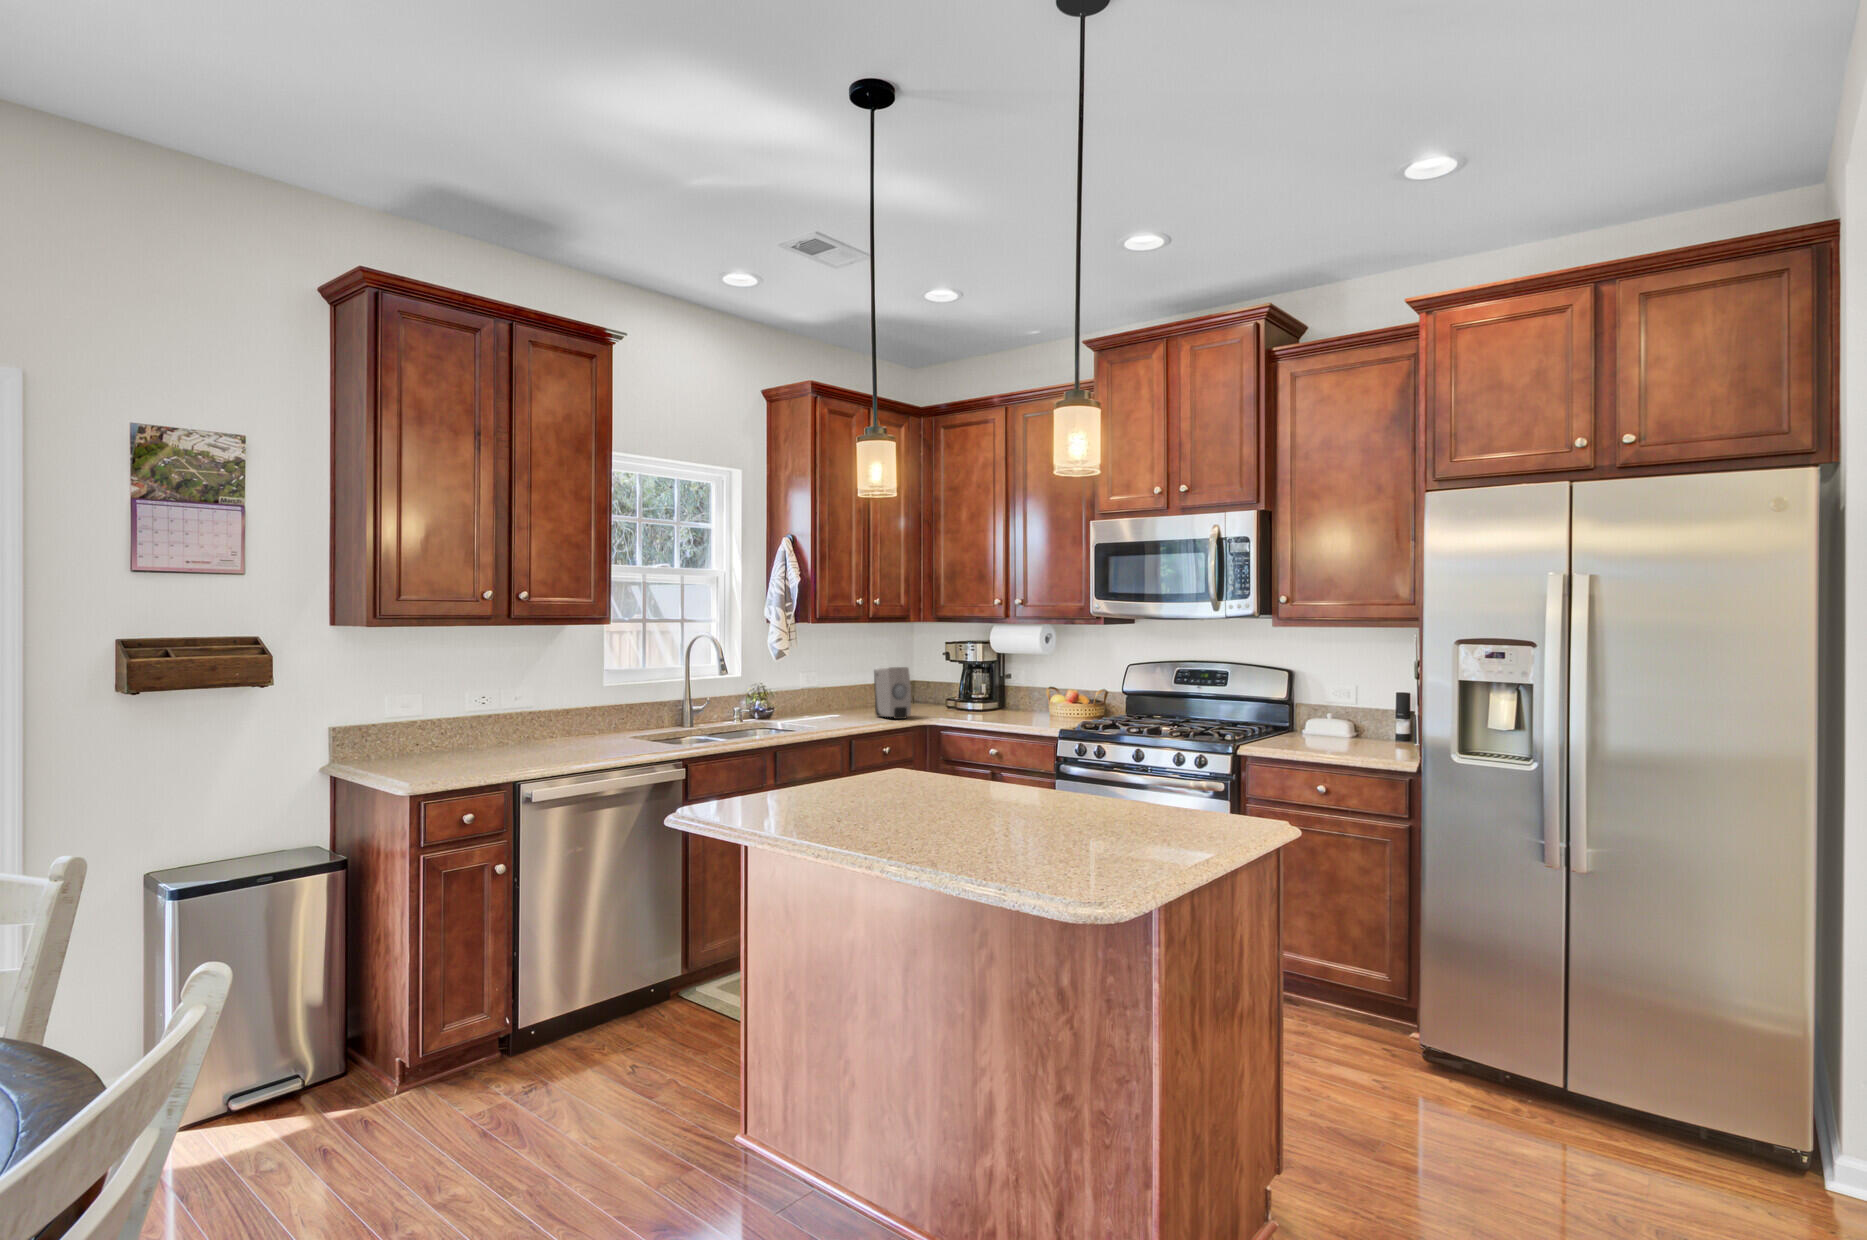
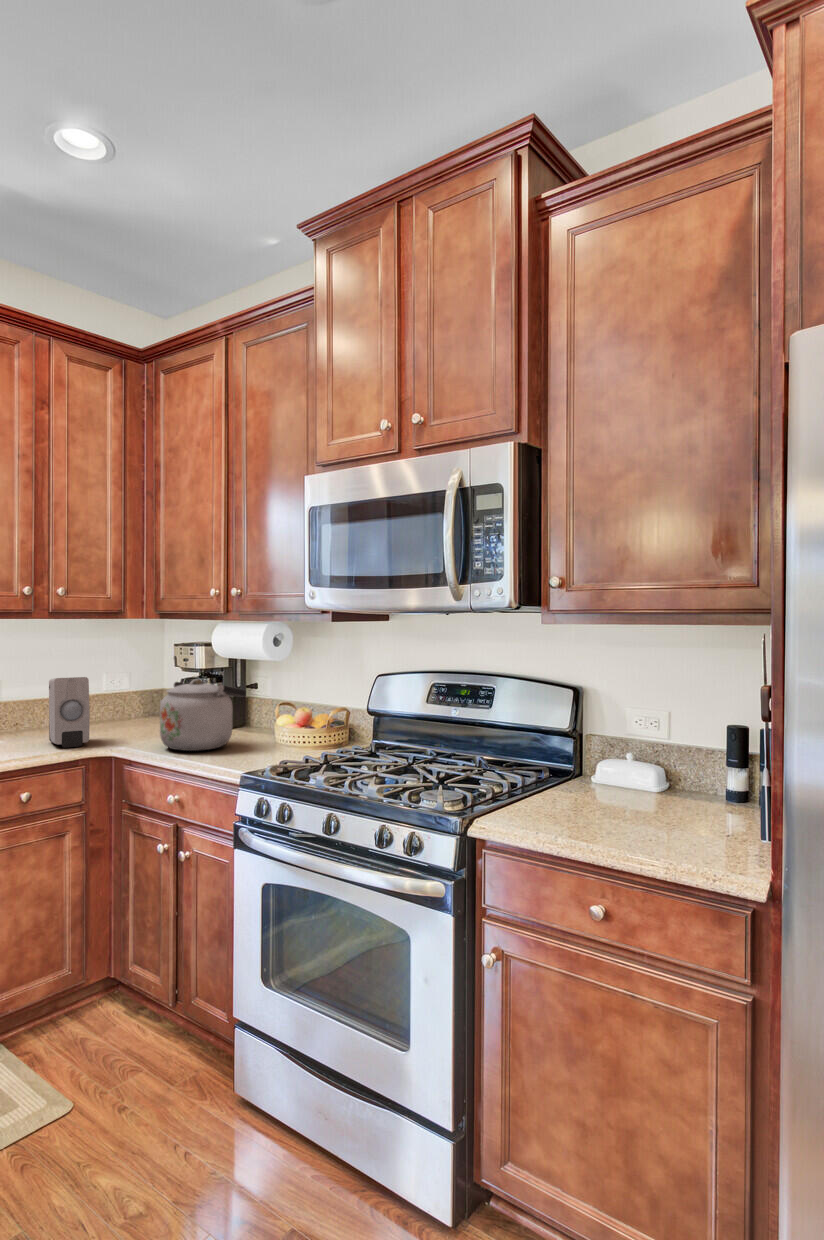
kettle: none [958,668,1026,721] -> present [160,679,246,751]

